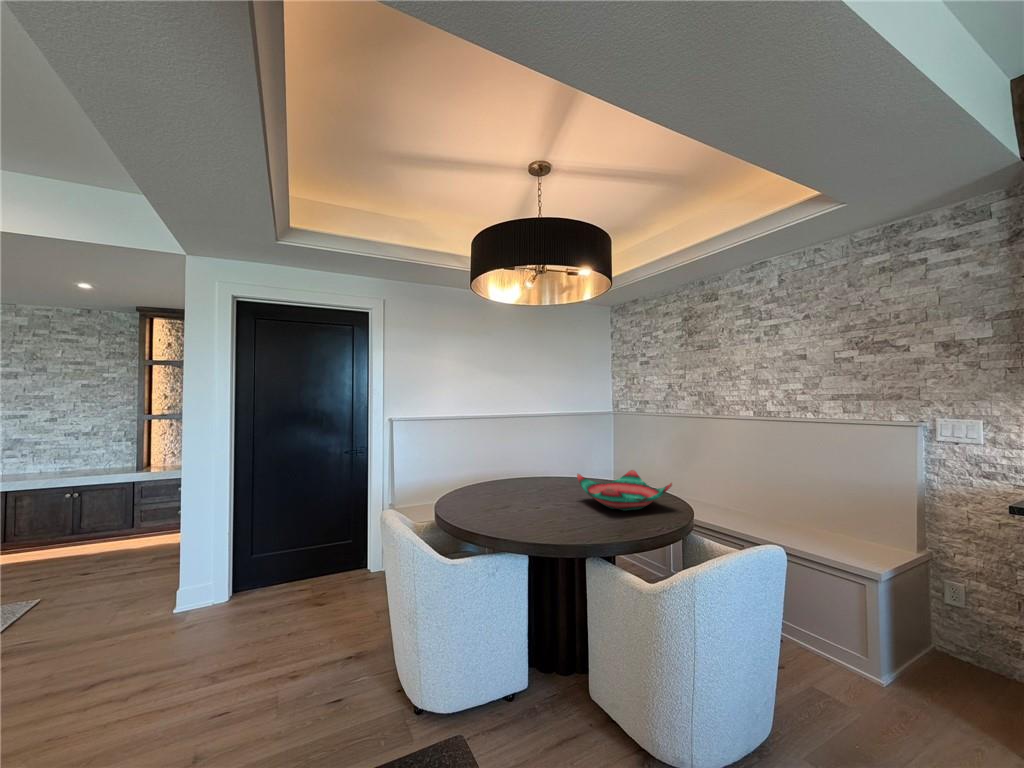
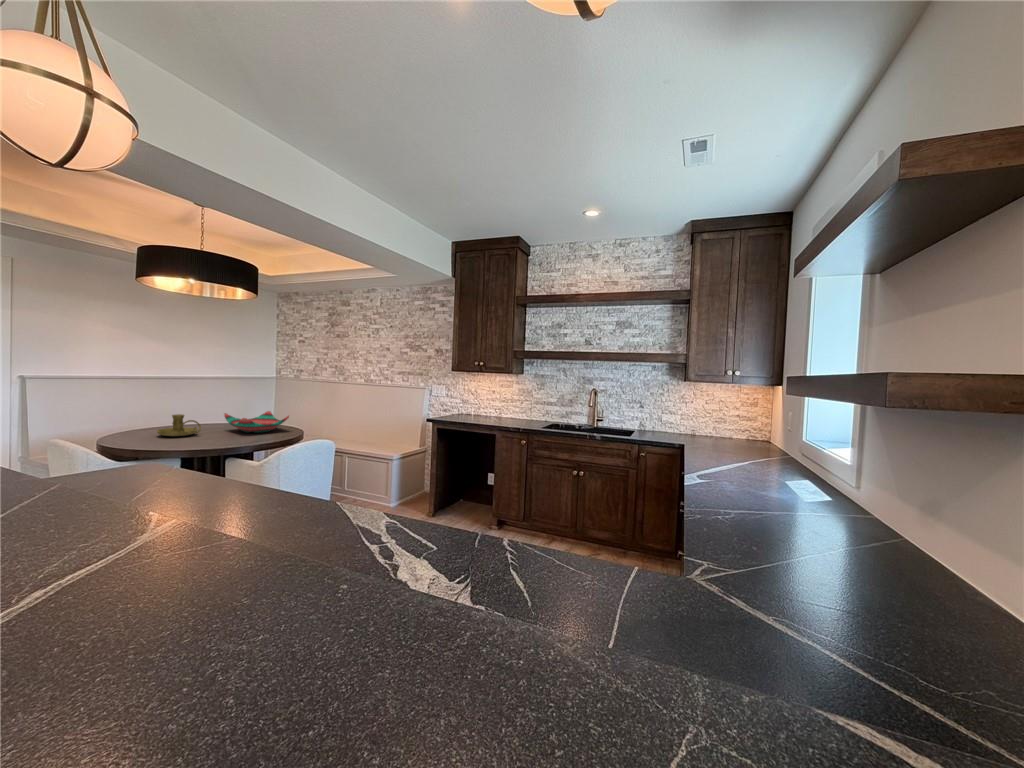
candle holder: none [501,476,552,510] -> present [157,414,201,436]

